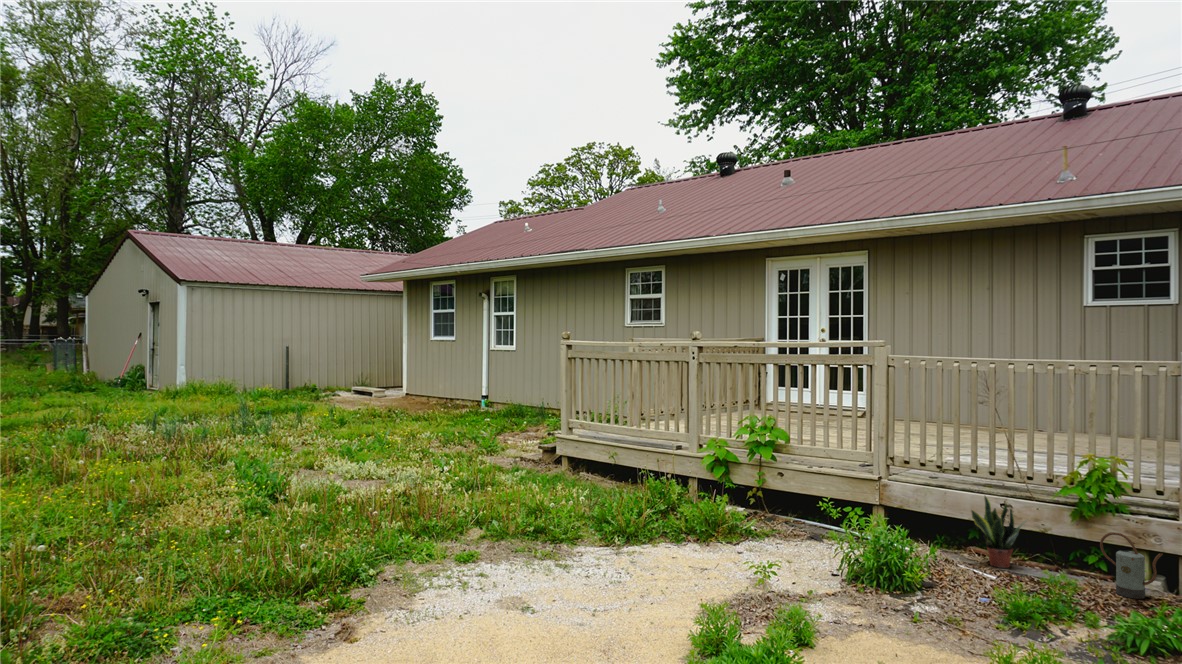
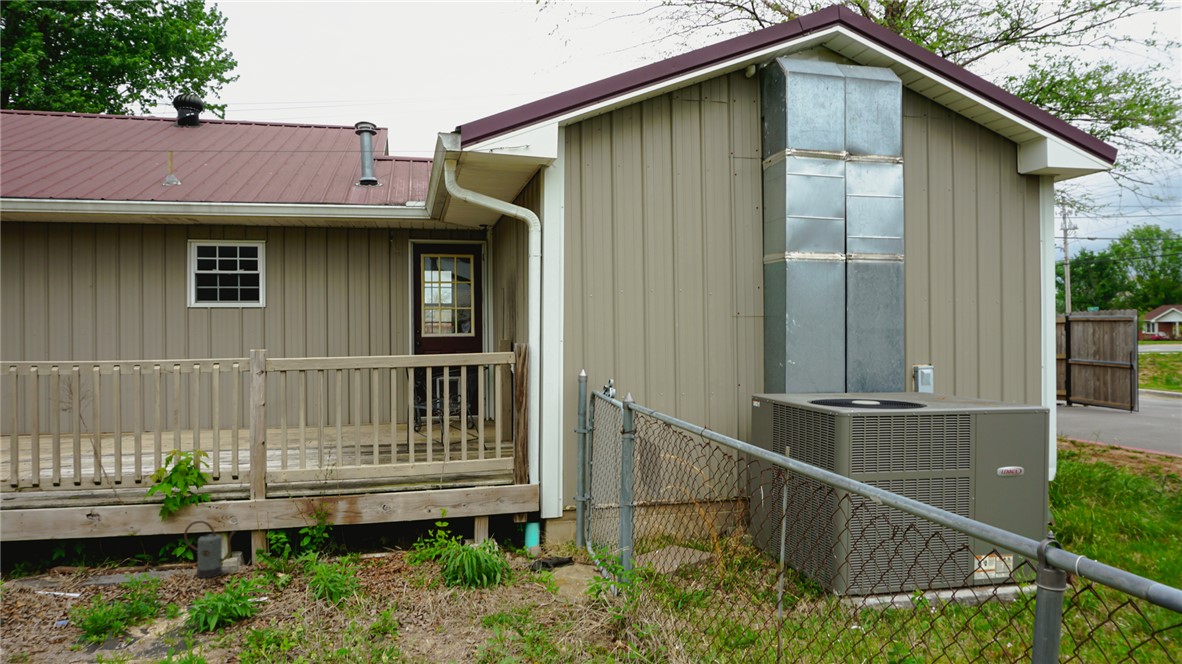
potted plant: present [972,496,1026,568] -> none [49,511,117,586]

